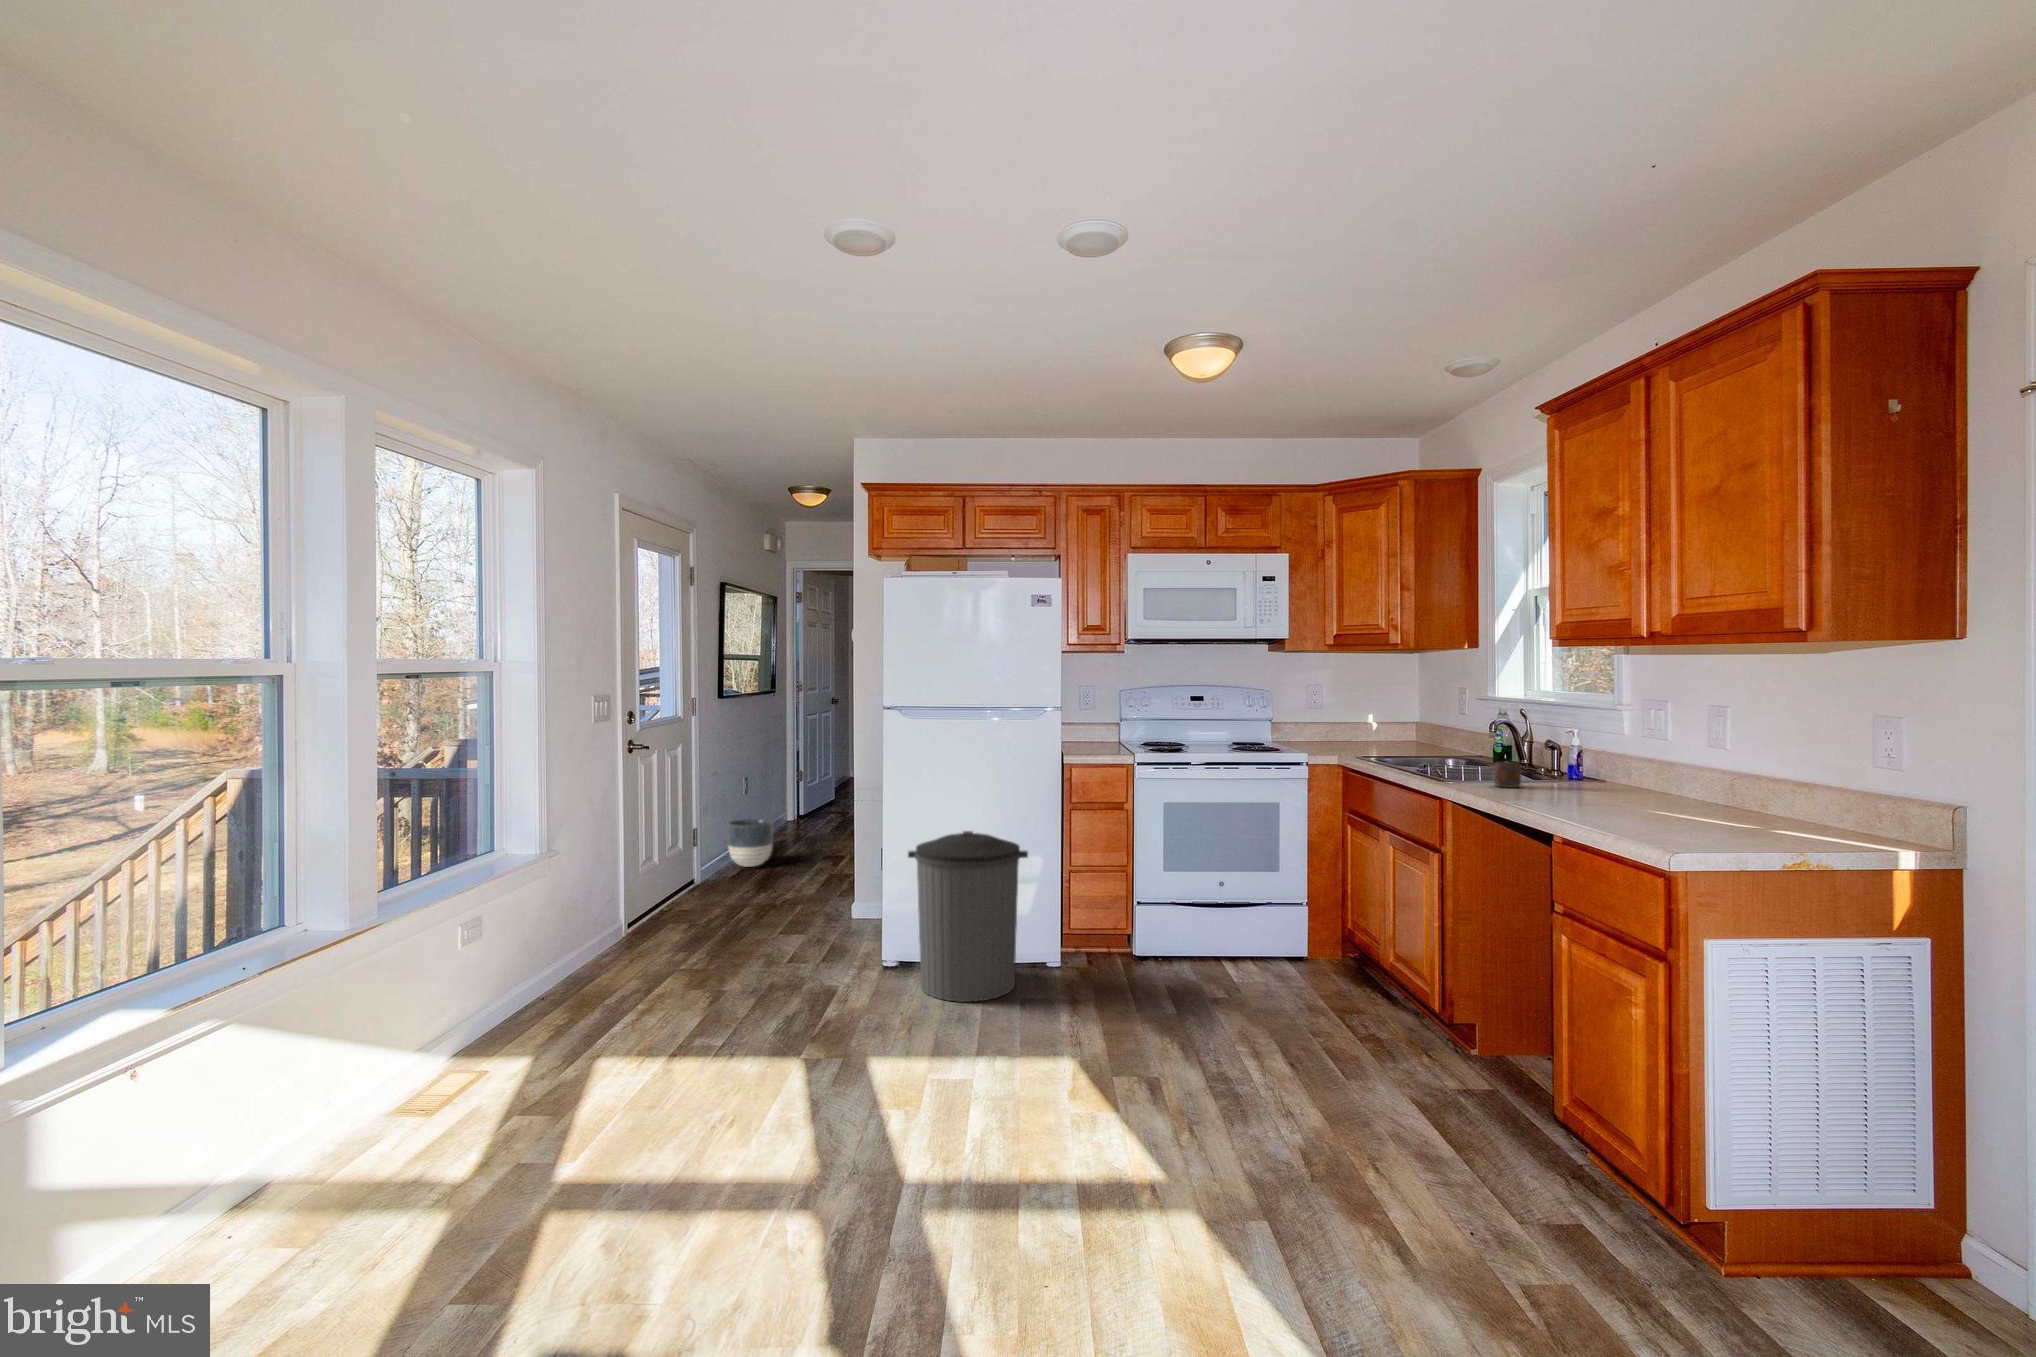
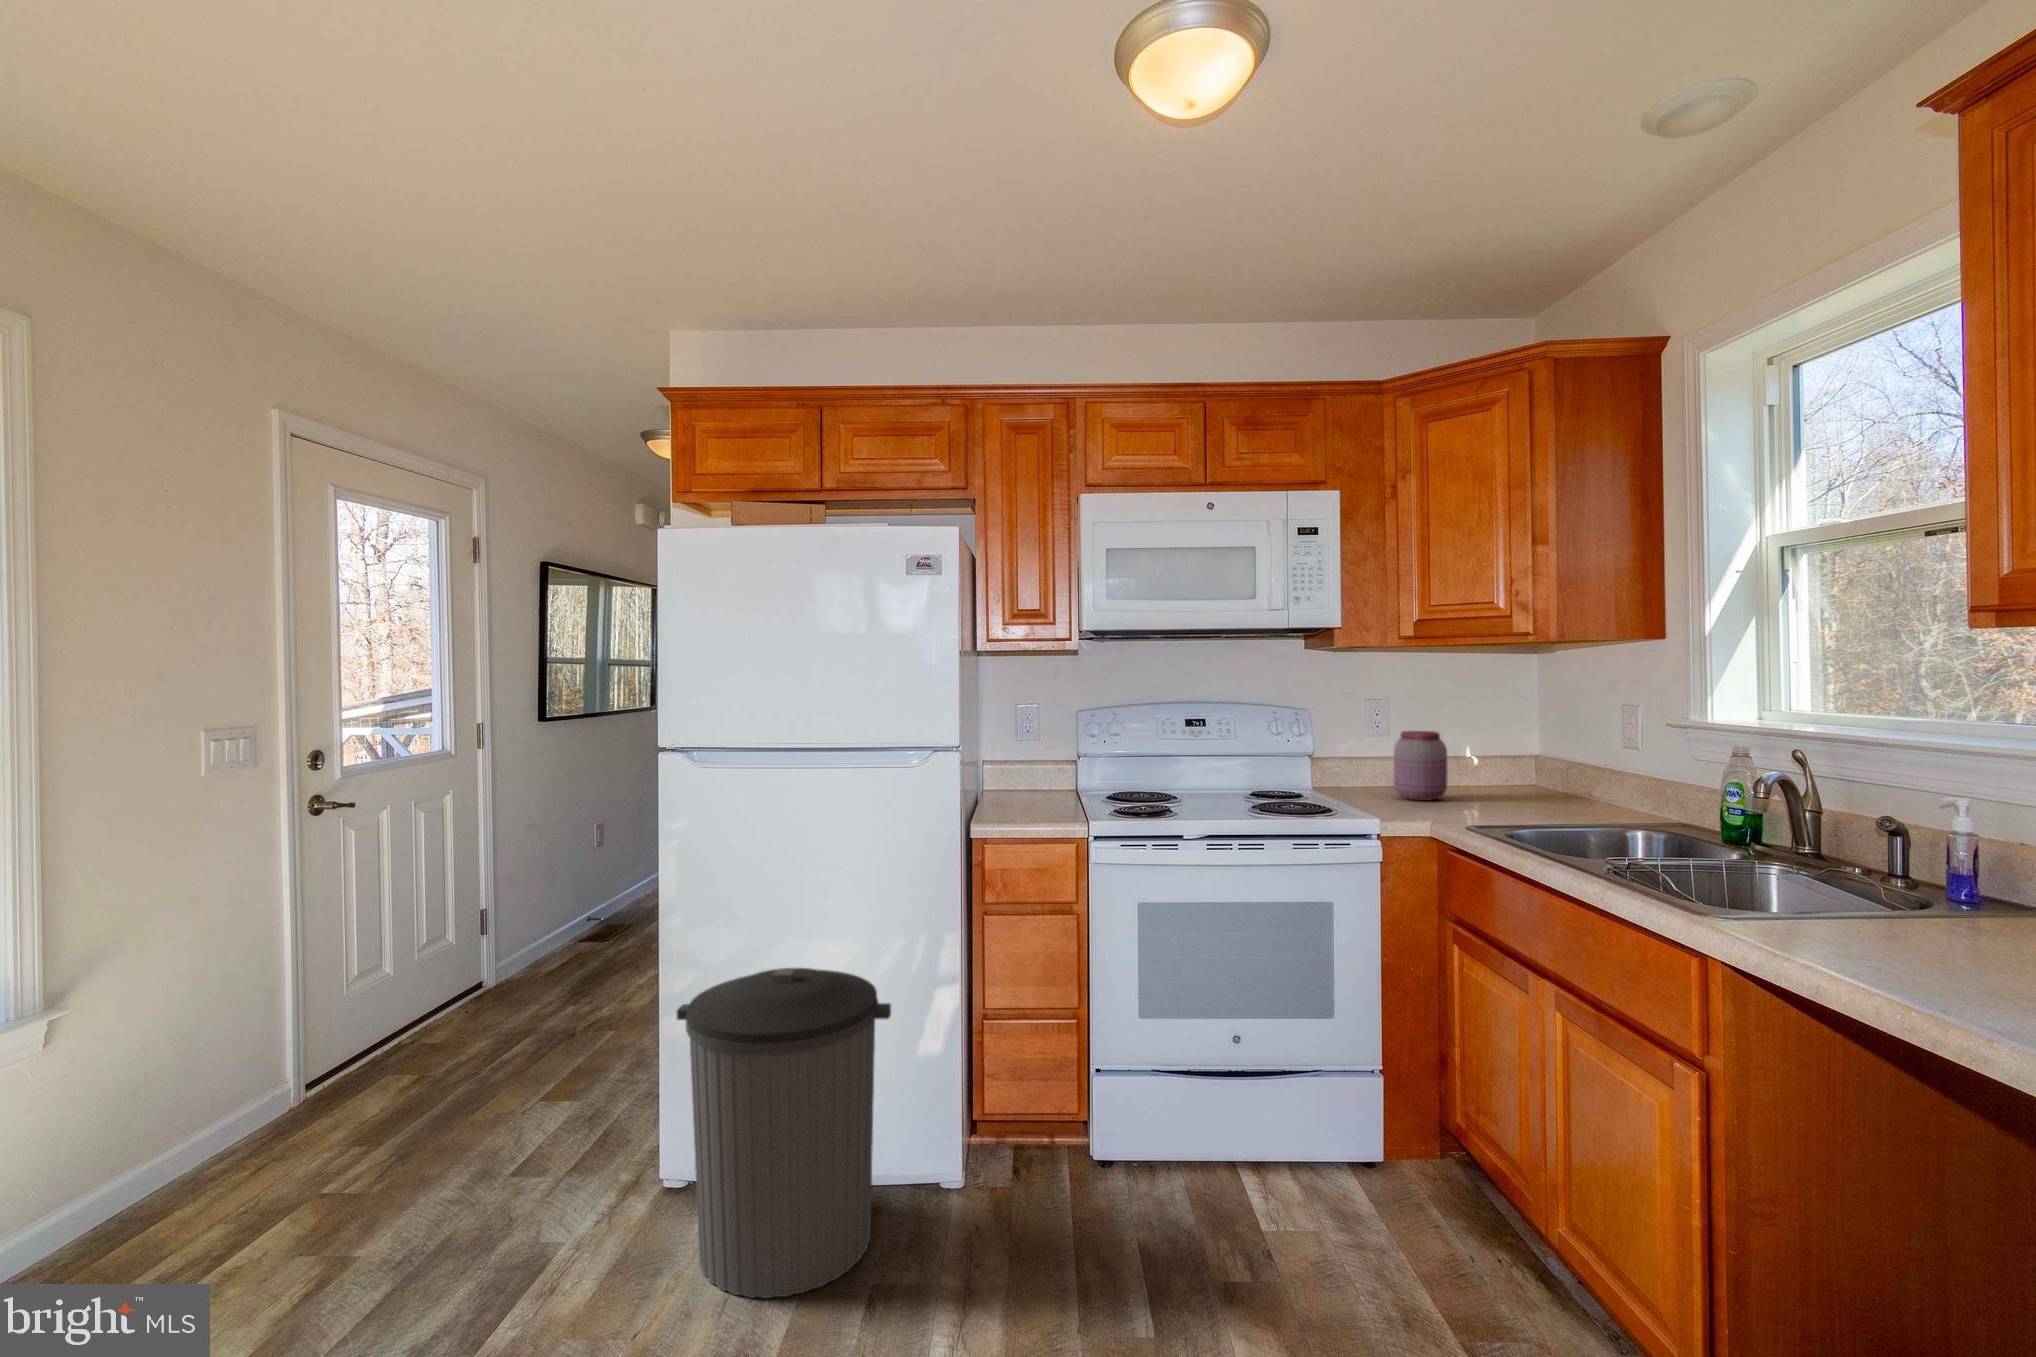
jar: none [1323,705,1356,749] -> present [1394,731,1447,801]
mug: present [1494,761,1521,788] -> none [1814,876,1885,938]
planter: present [728,819,773,867] -> none [555,883,619,952]

